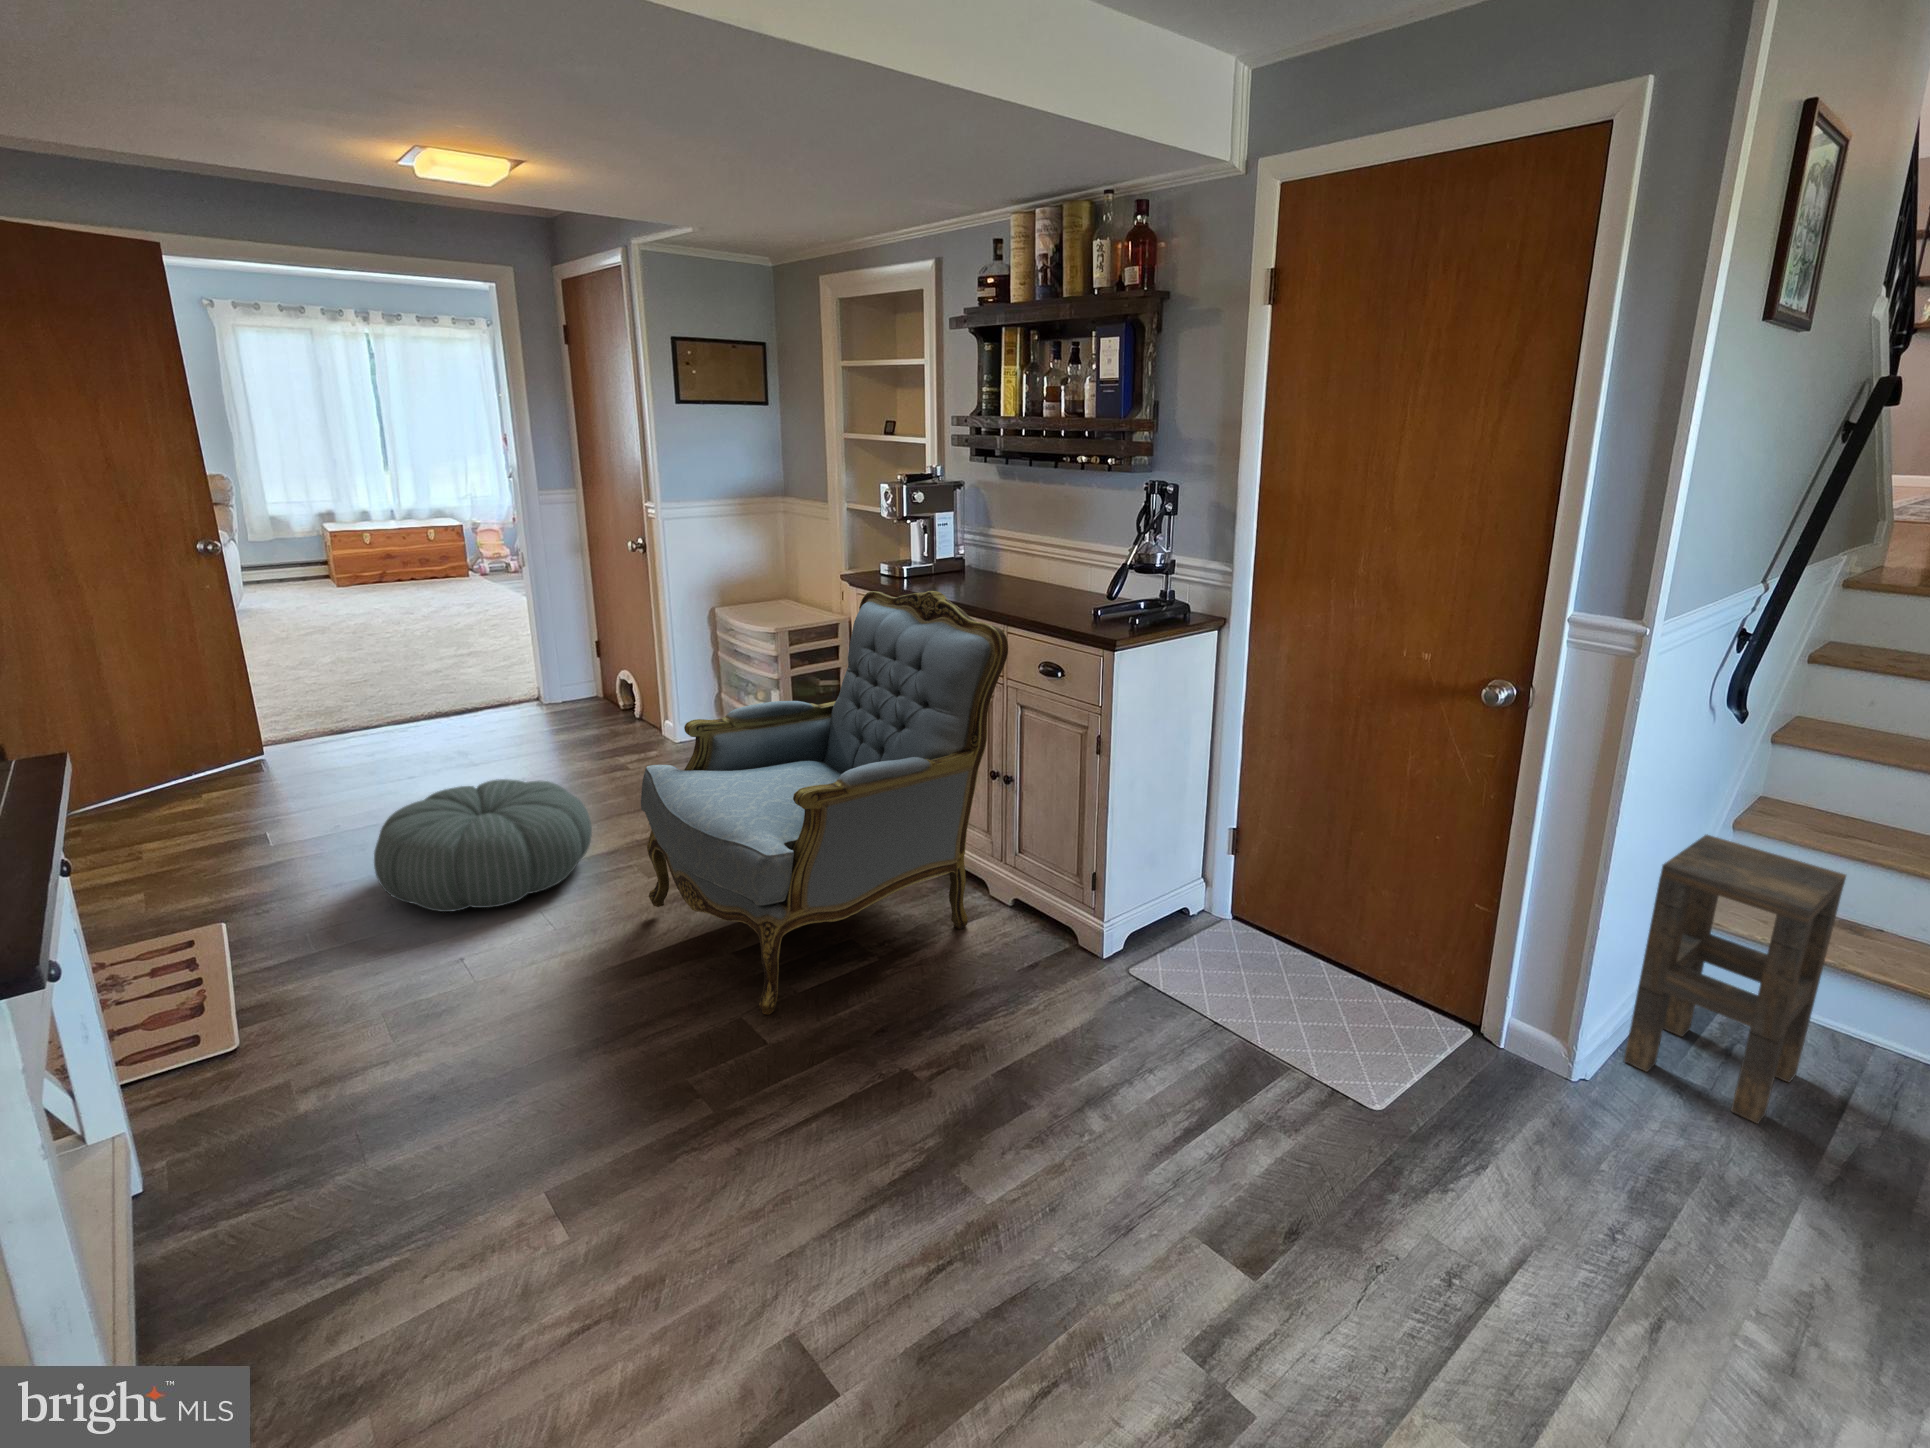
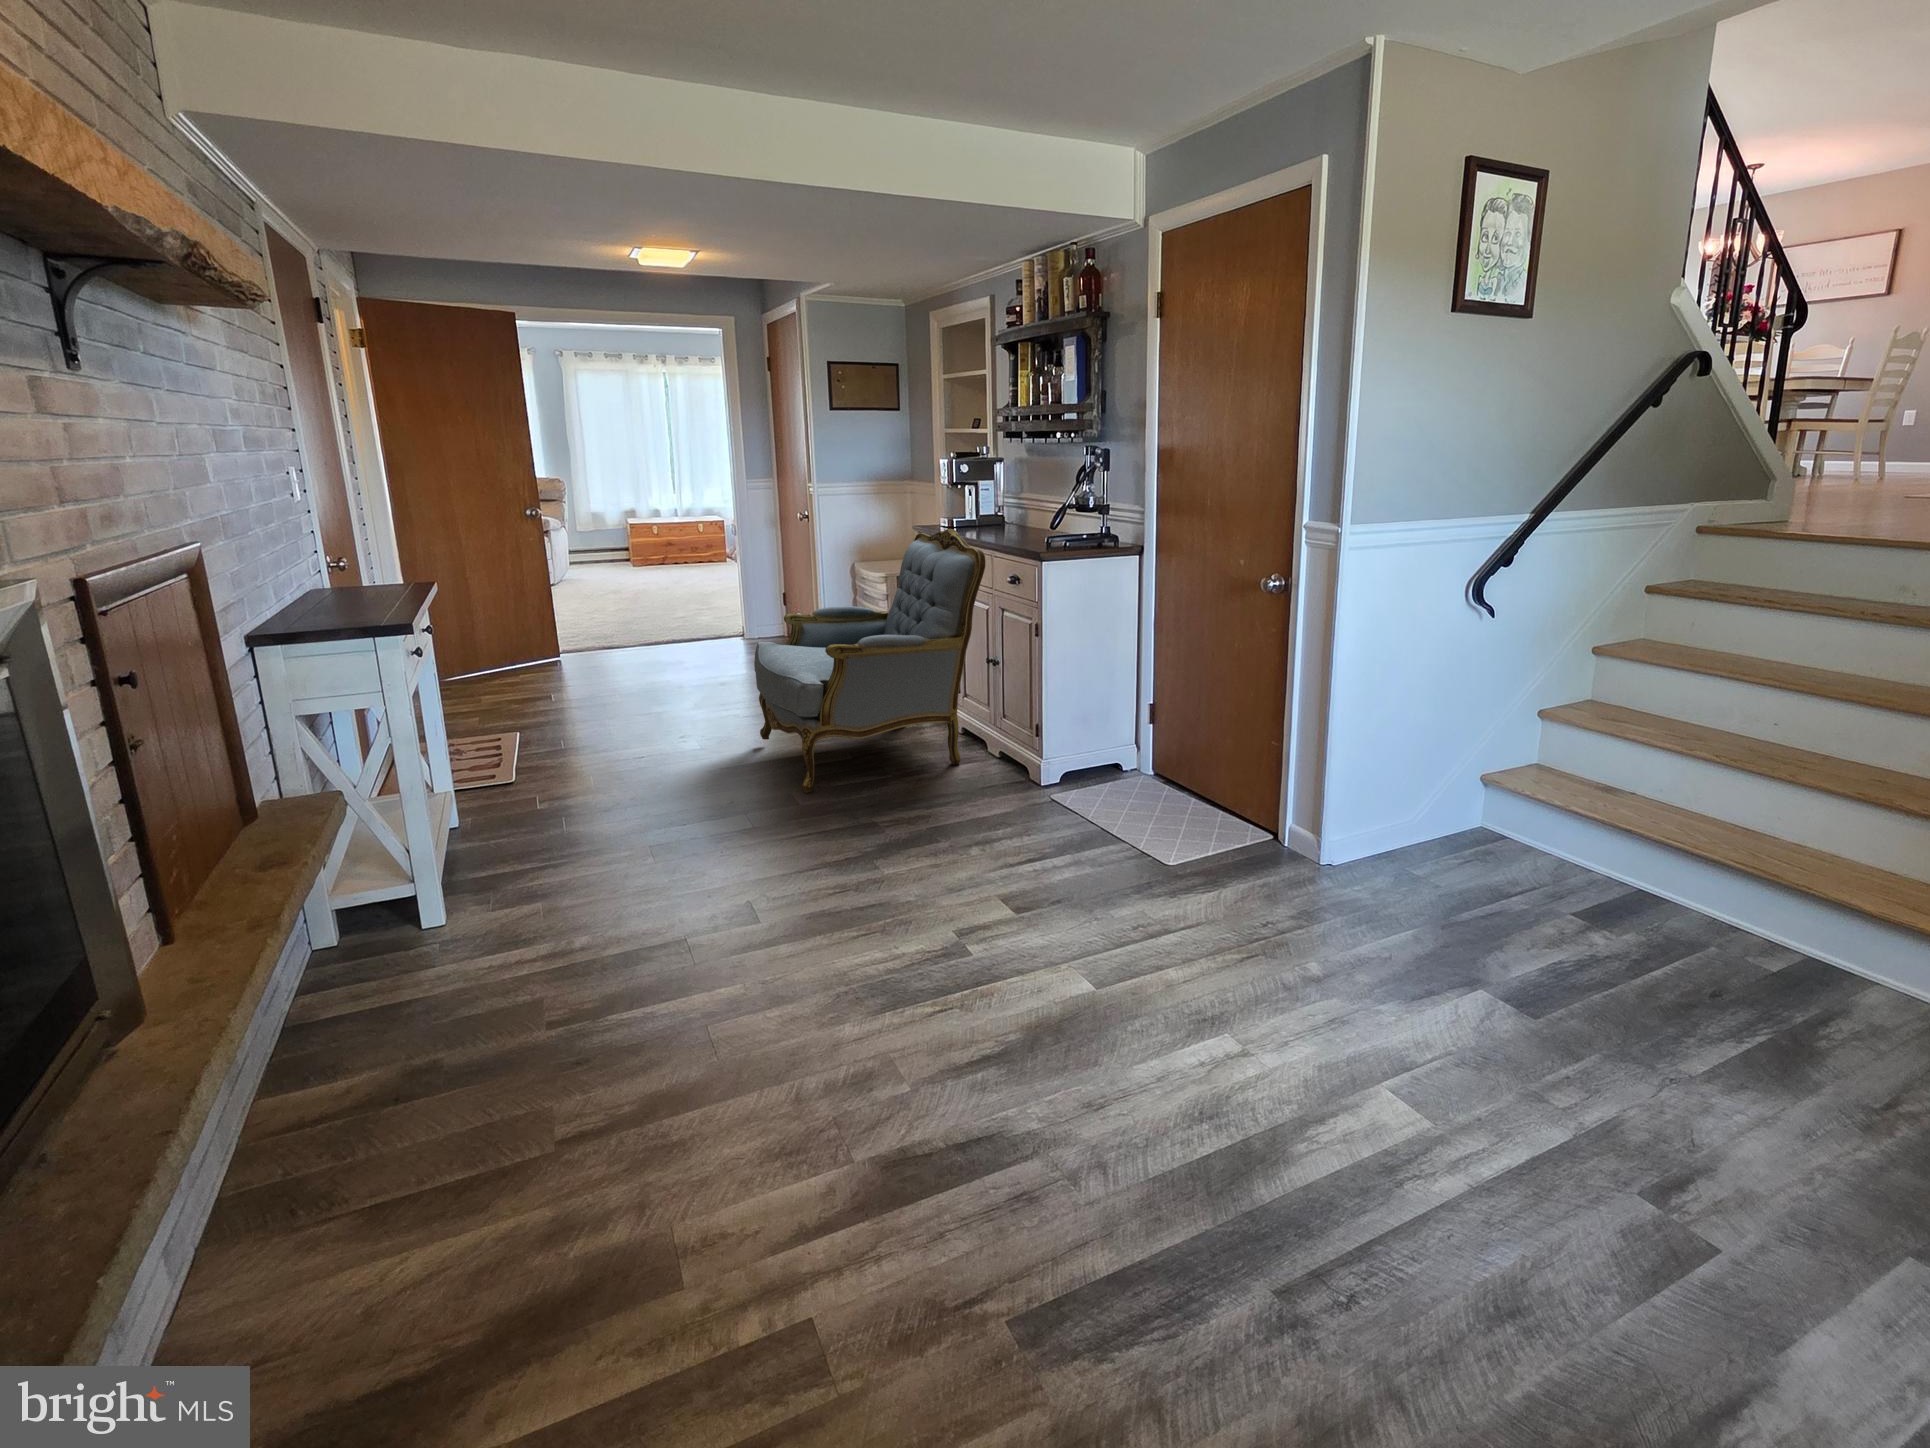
pouf: present [374,779,592,912] -> none [603,661,738,735]
side table: present [1624,834,1846,1123] -> none [1373,696,1523,895]

